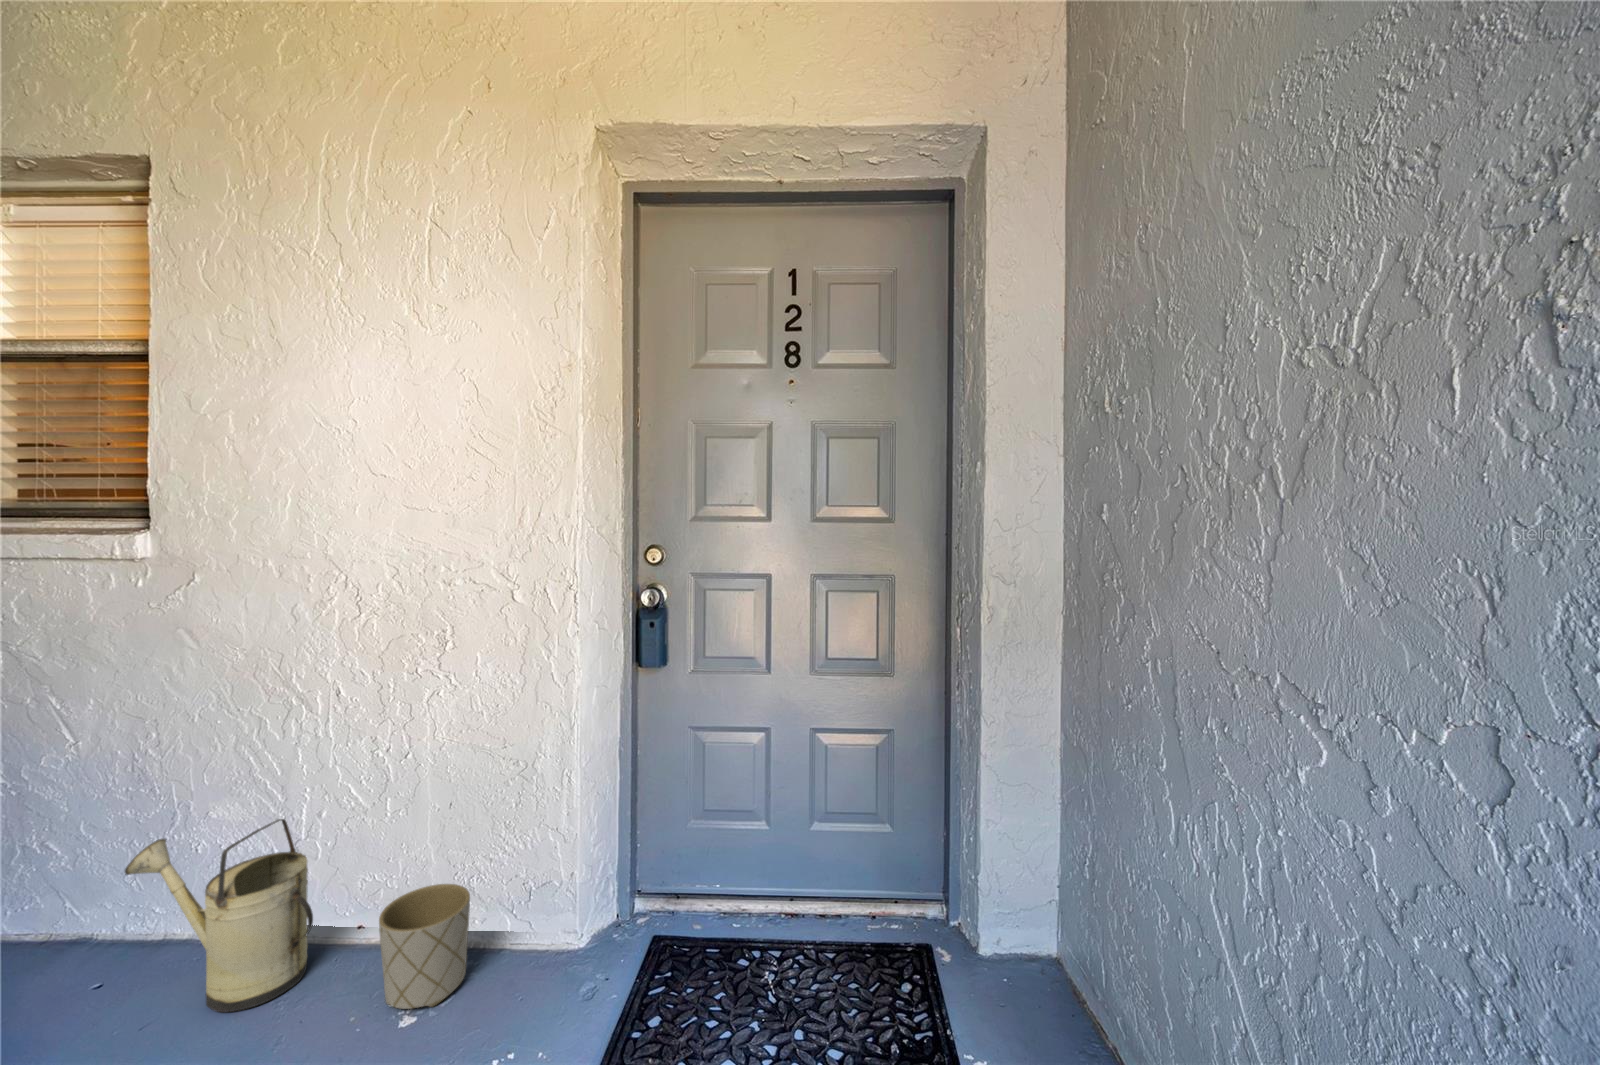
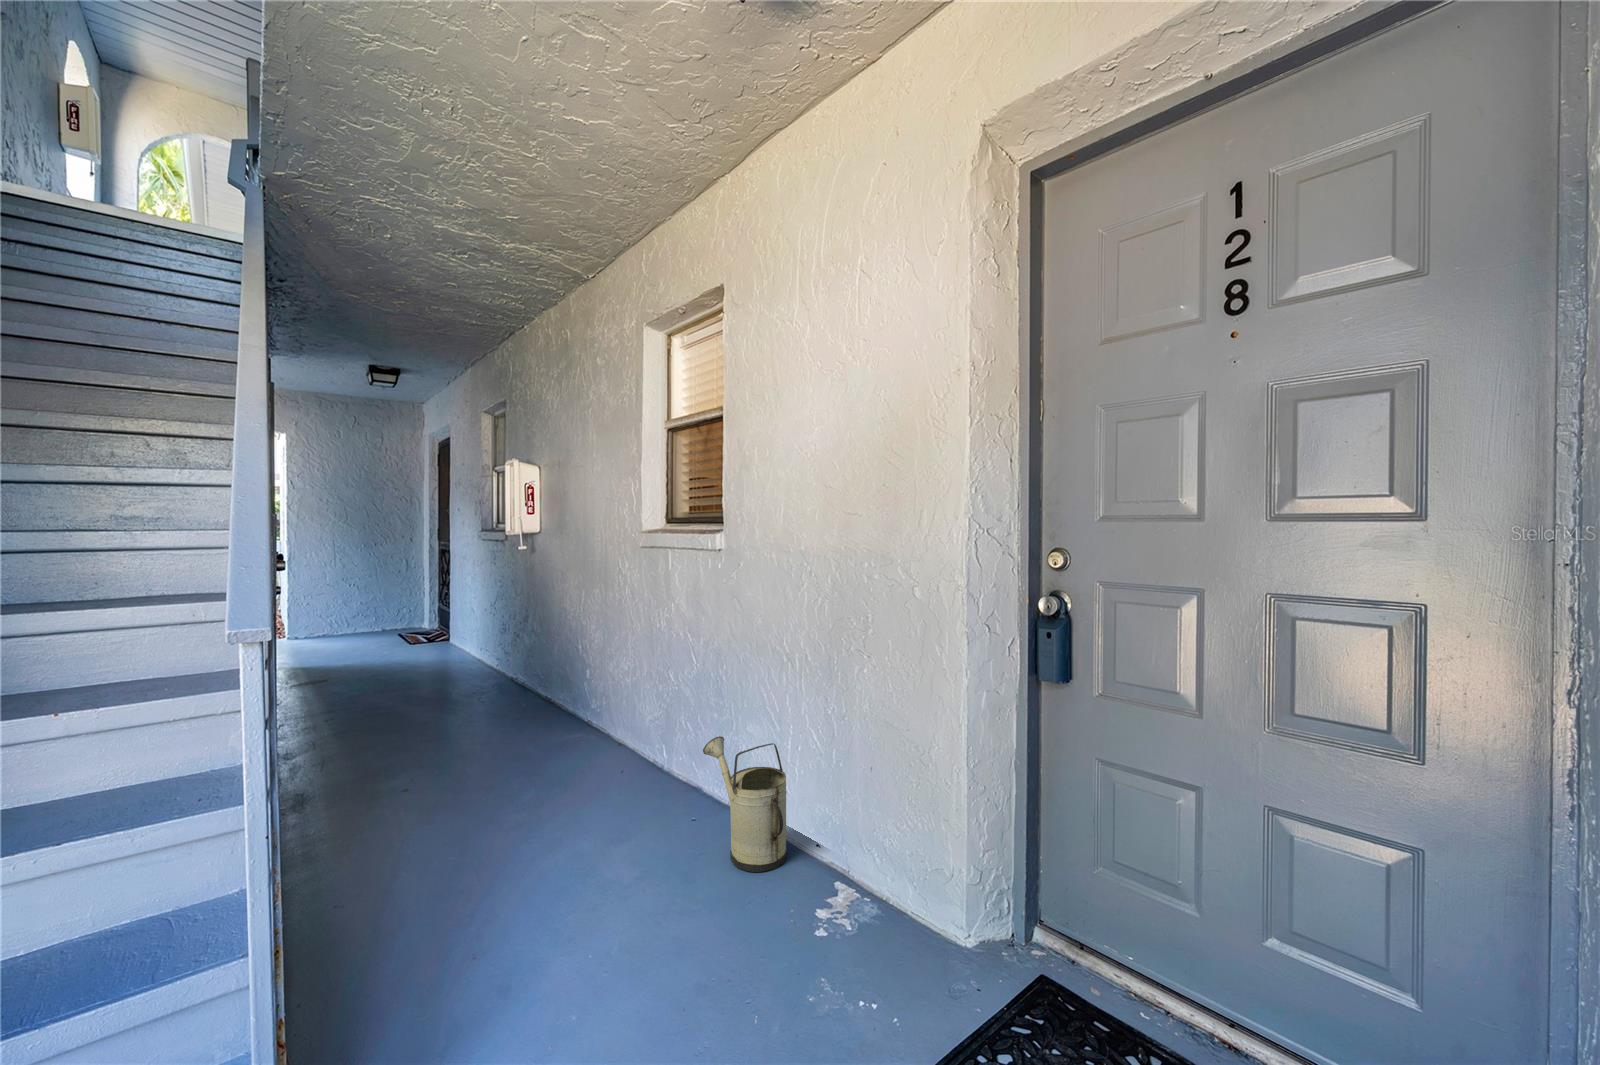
planter: present [379,884,470,1009] -> none [810,830,876,932]

